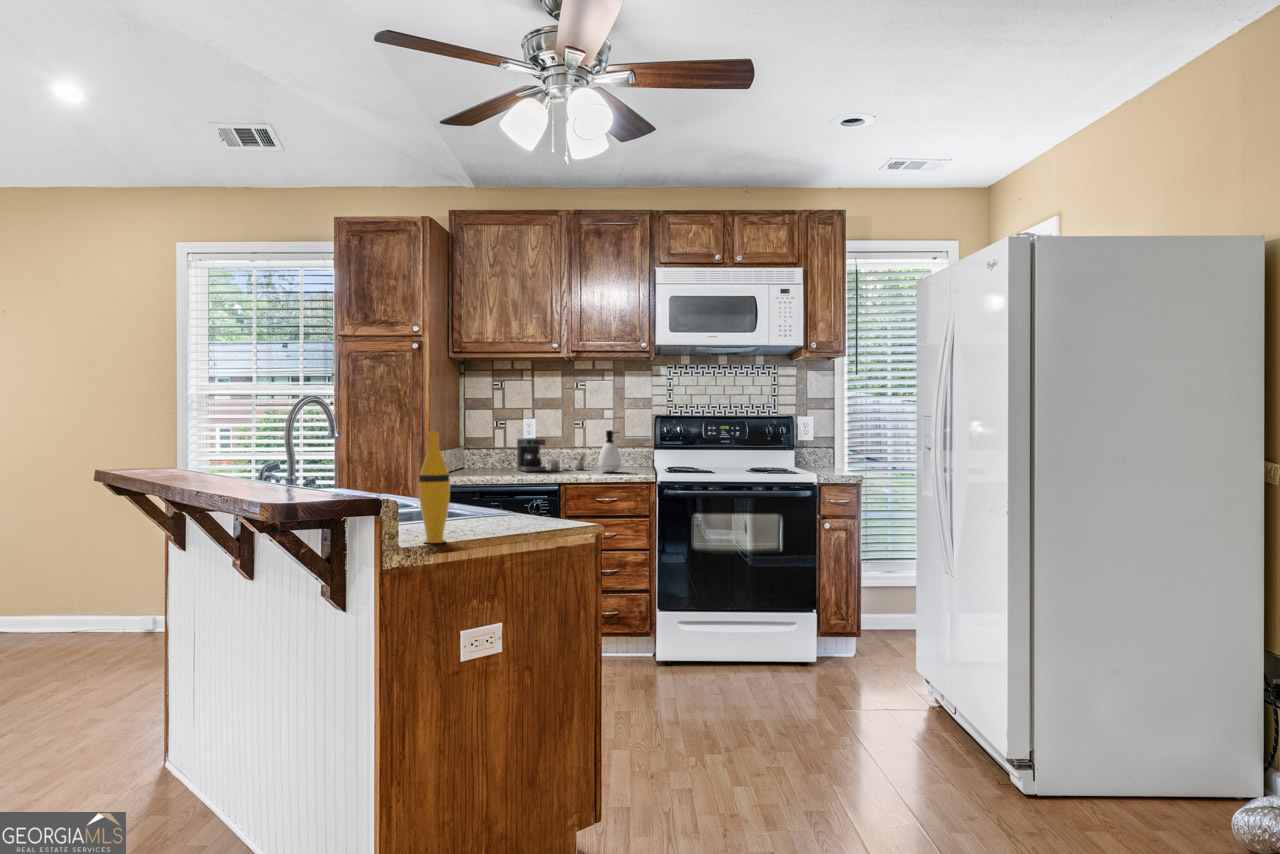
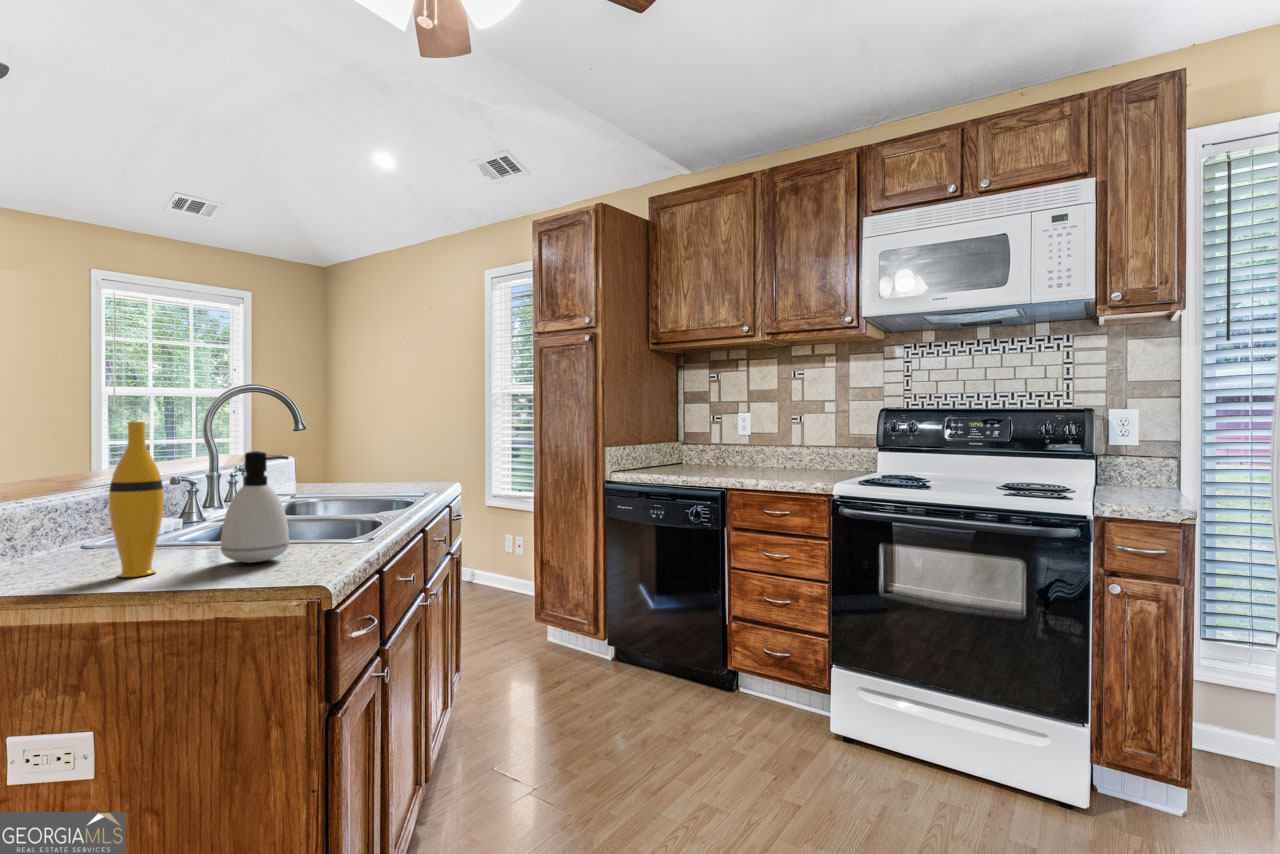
soap dispenser: present [599,430,621,472] -> present [221,451,289,563]
coffee maker: present [517,438,586,472] -> none [703,435,780,473]

